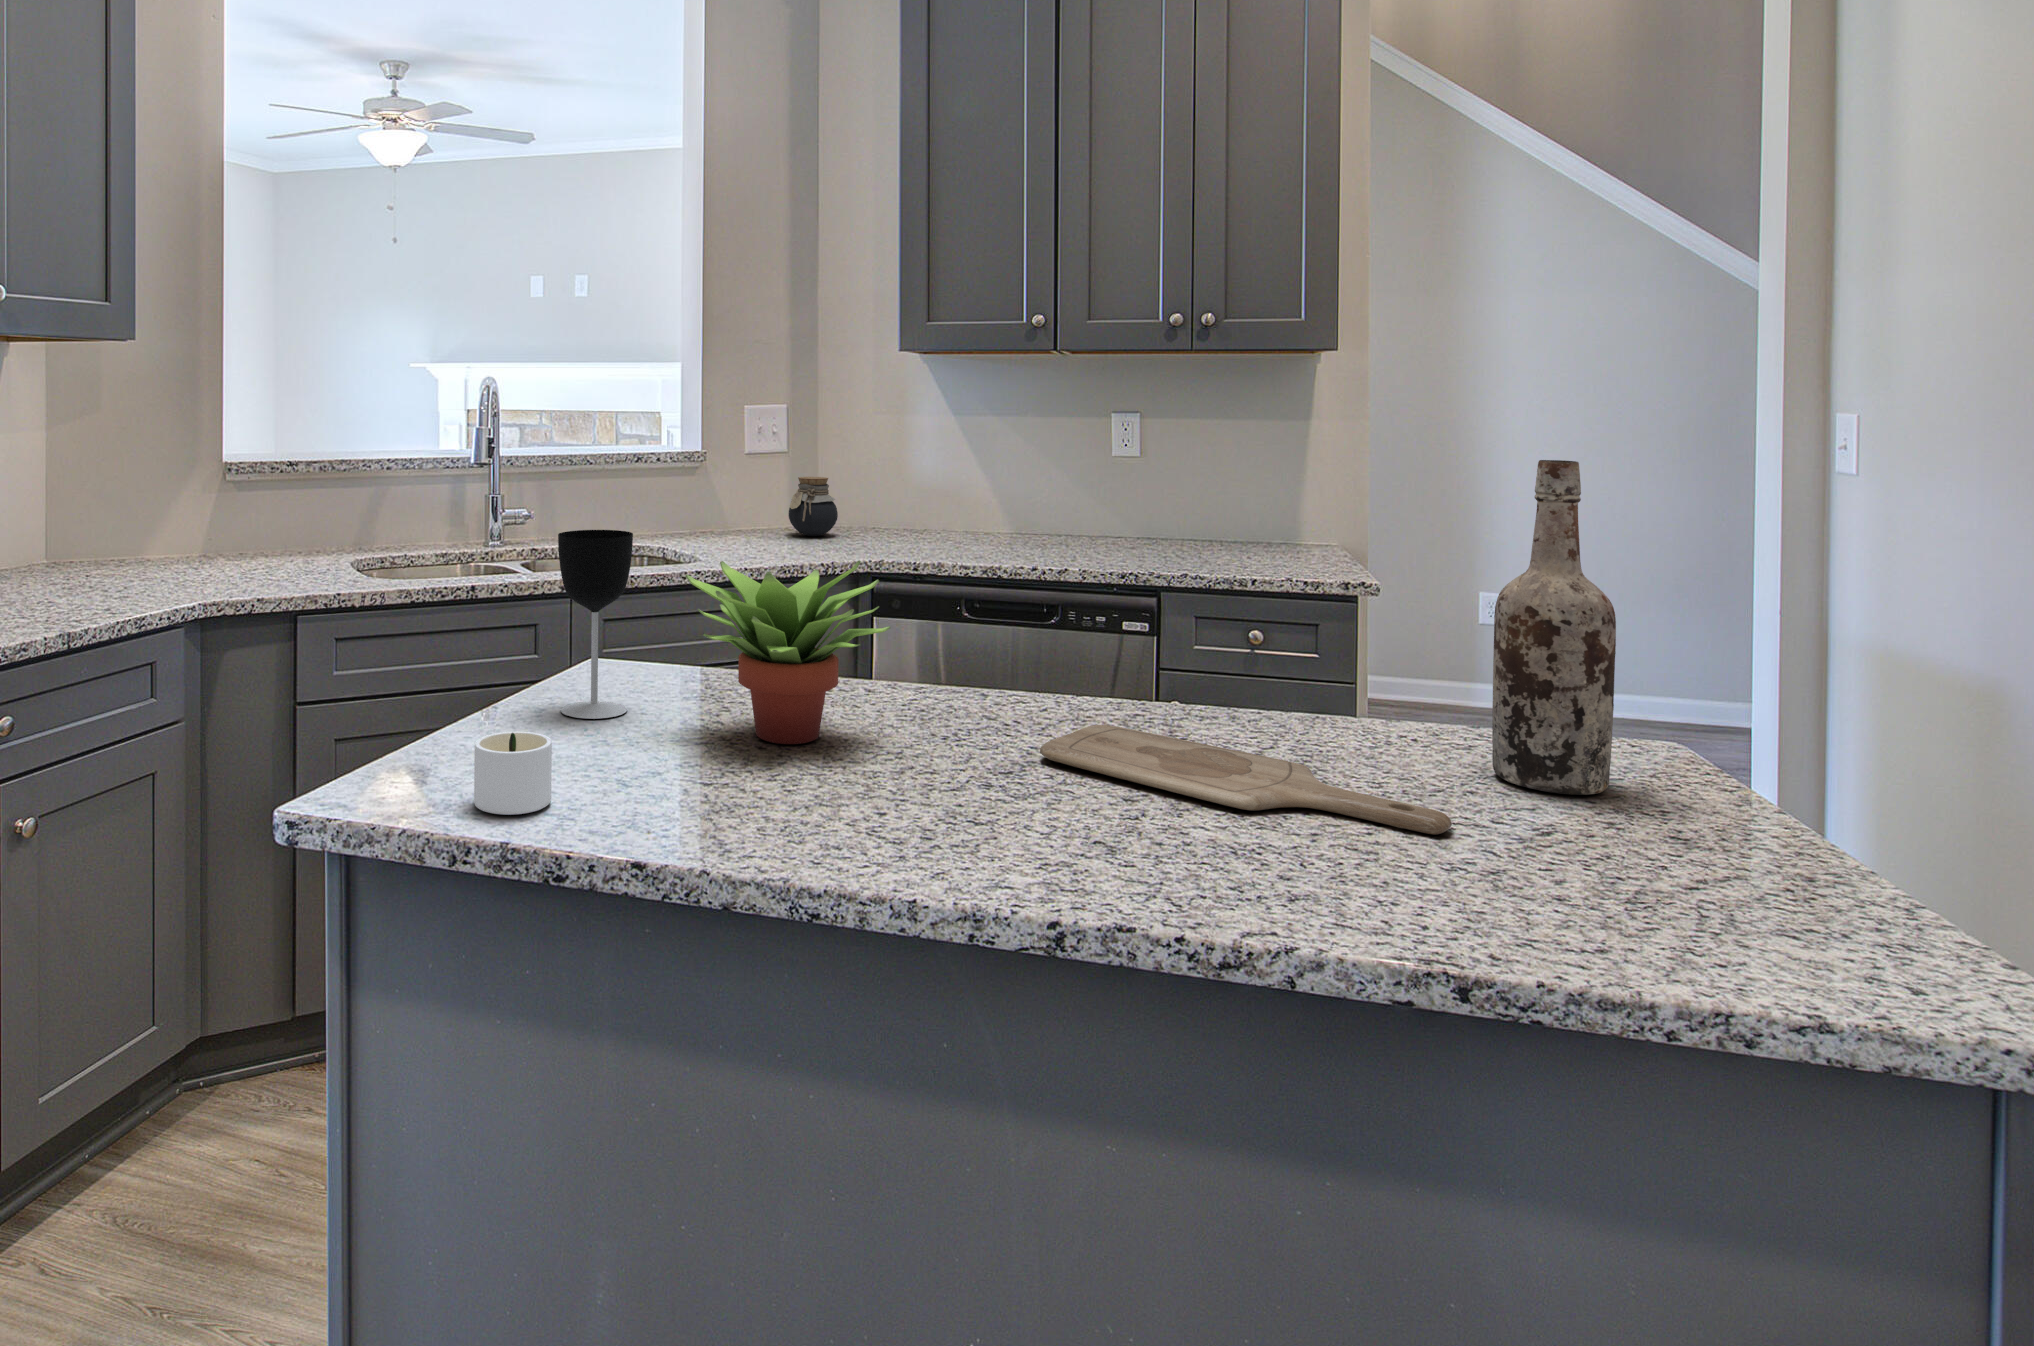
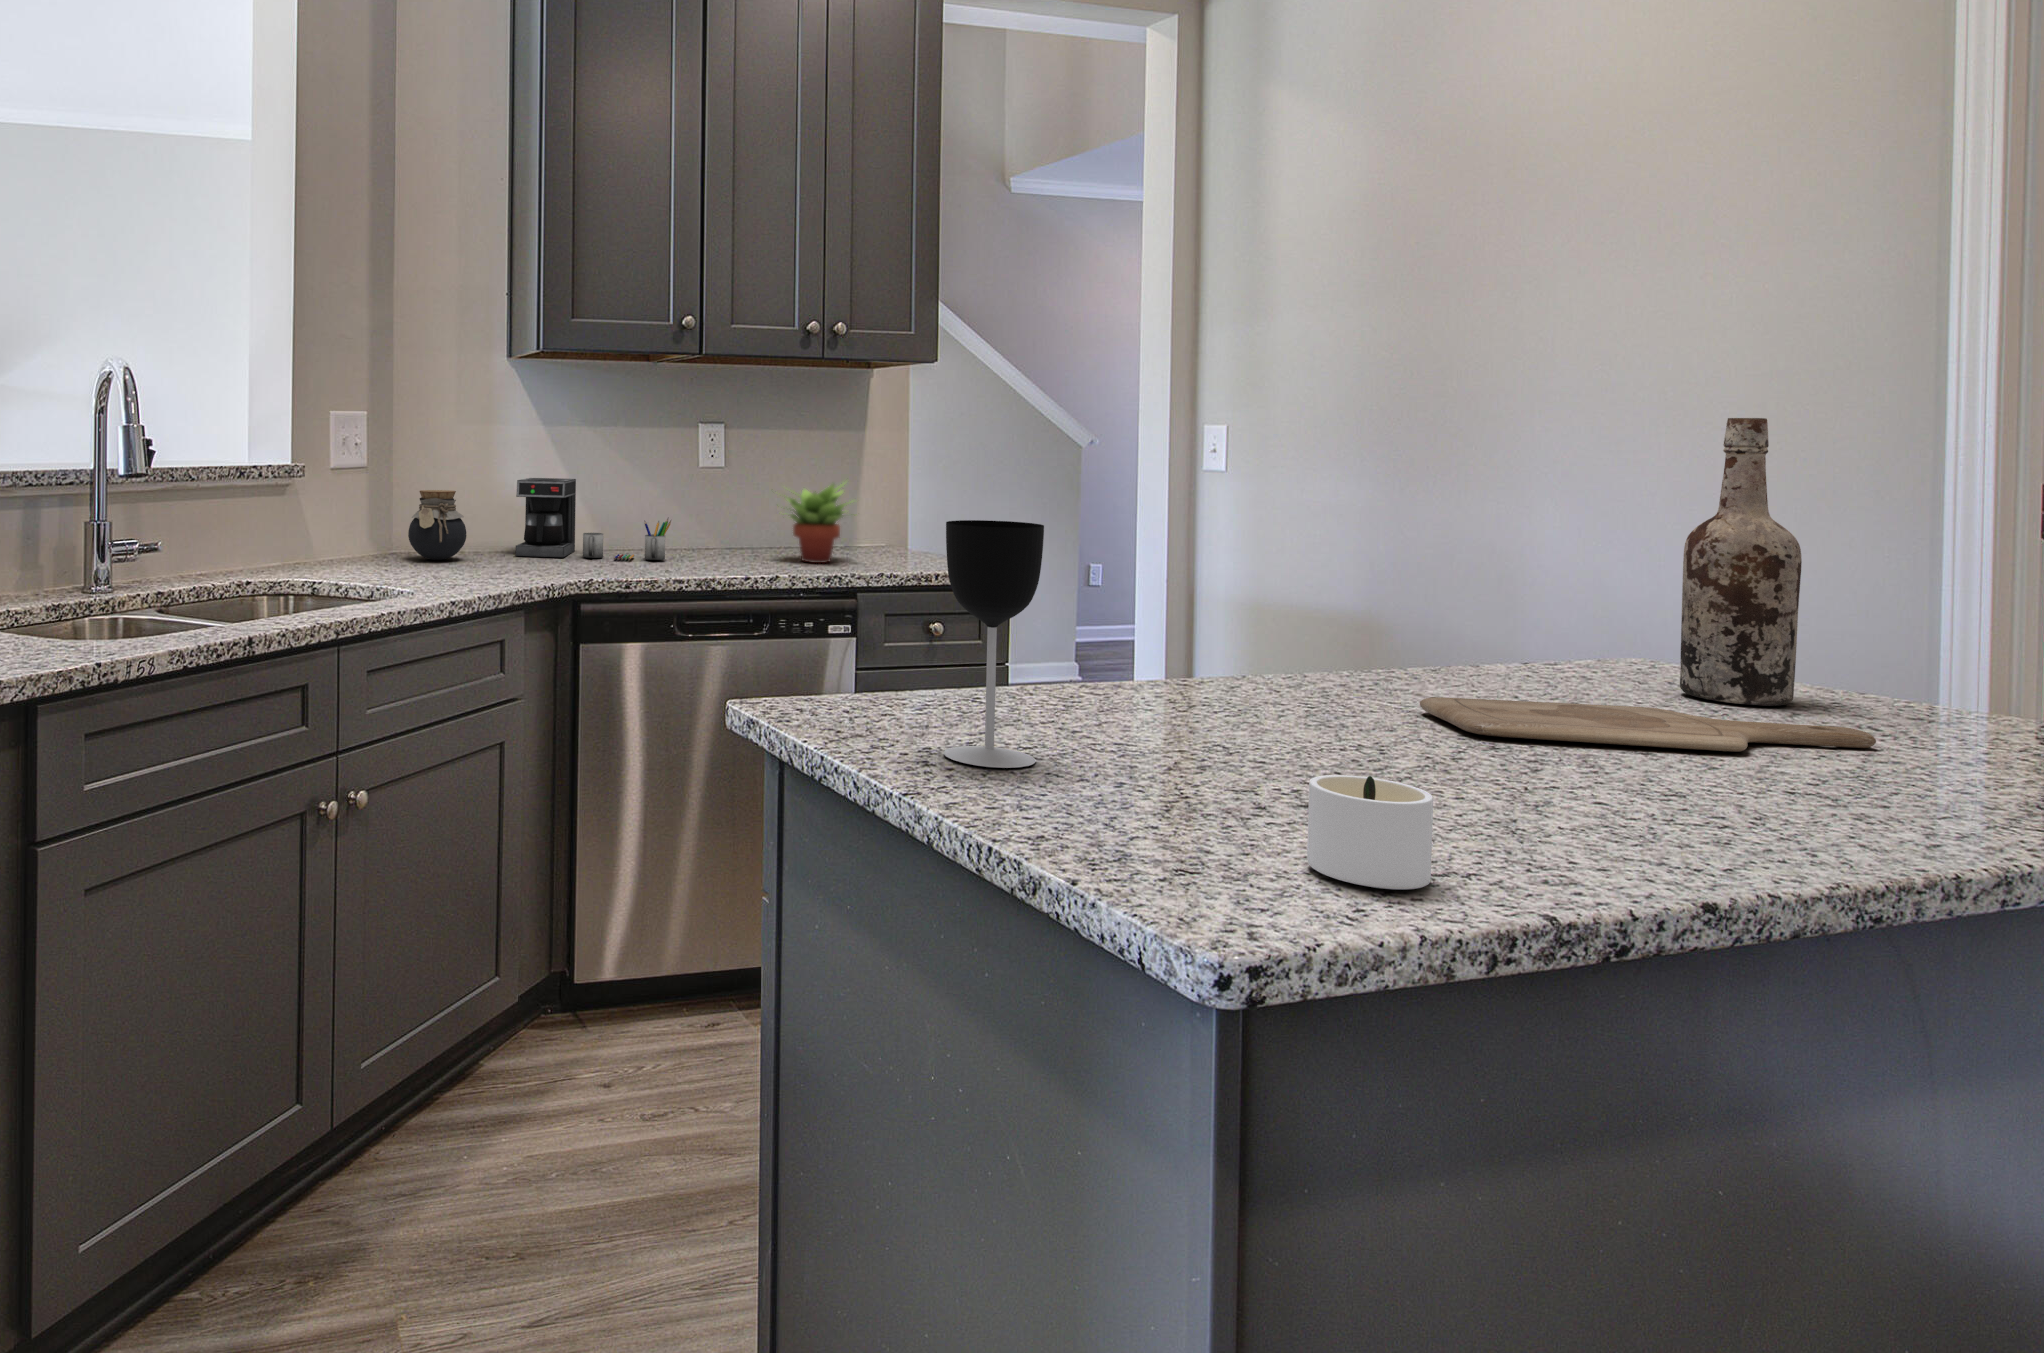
coffee maker: none [889,468,1019,548] -> present [515,478,671,560]
succulent plant: present [686,560,890,744] -> present [781,483,848,563]

